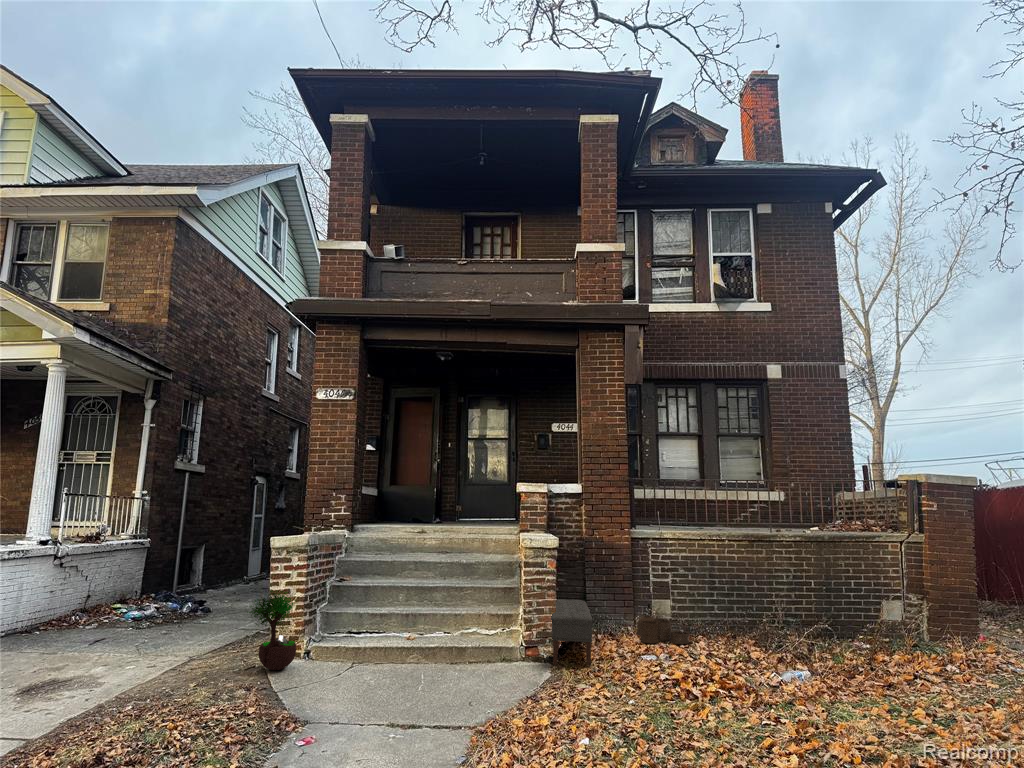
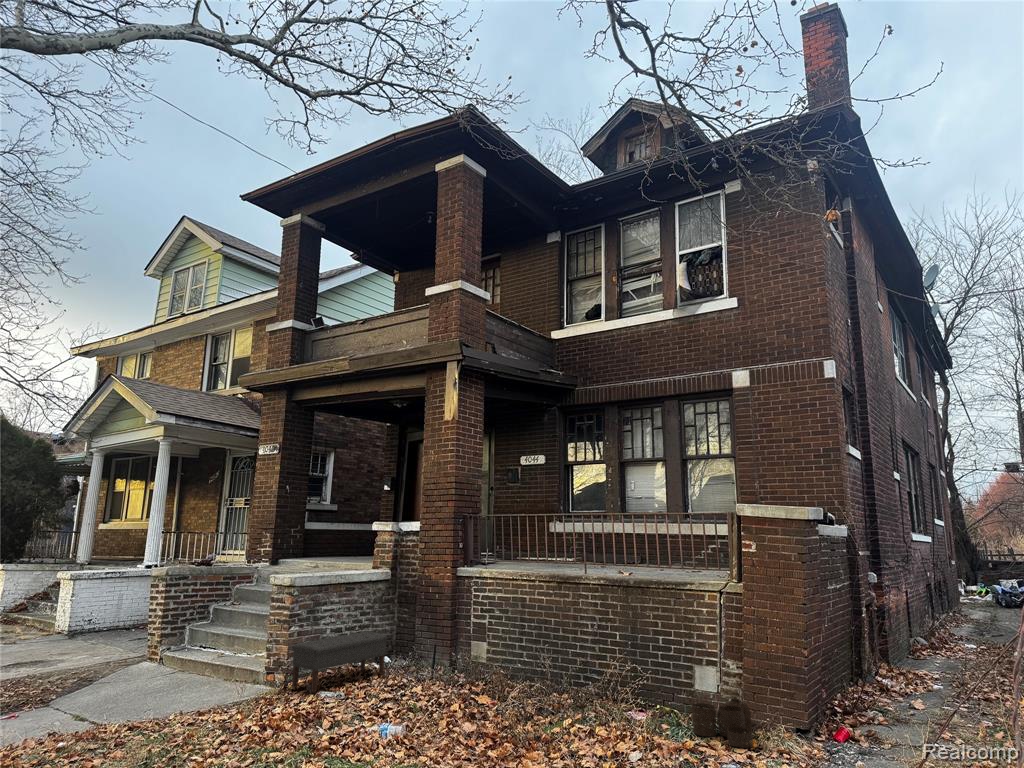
potted tree: present [249,591,296,670] -> none [117,601,159,666]
woven basket: present [637,615,689,644] -> present [692,699,753,748]

